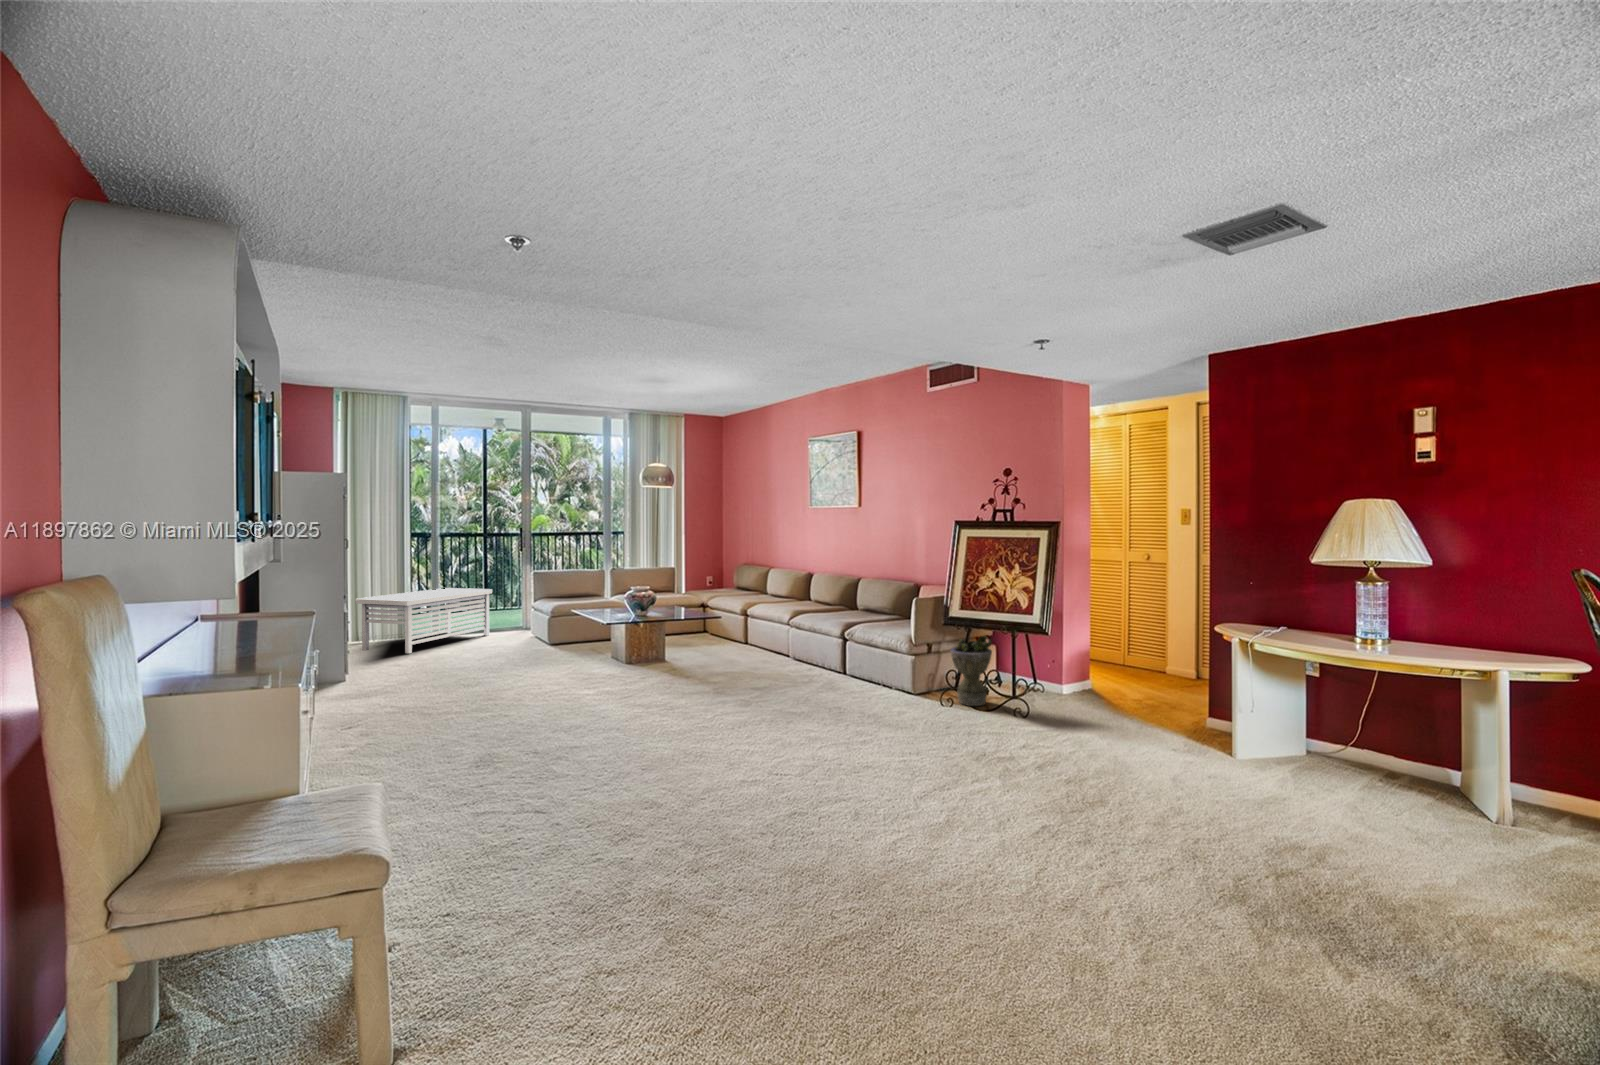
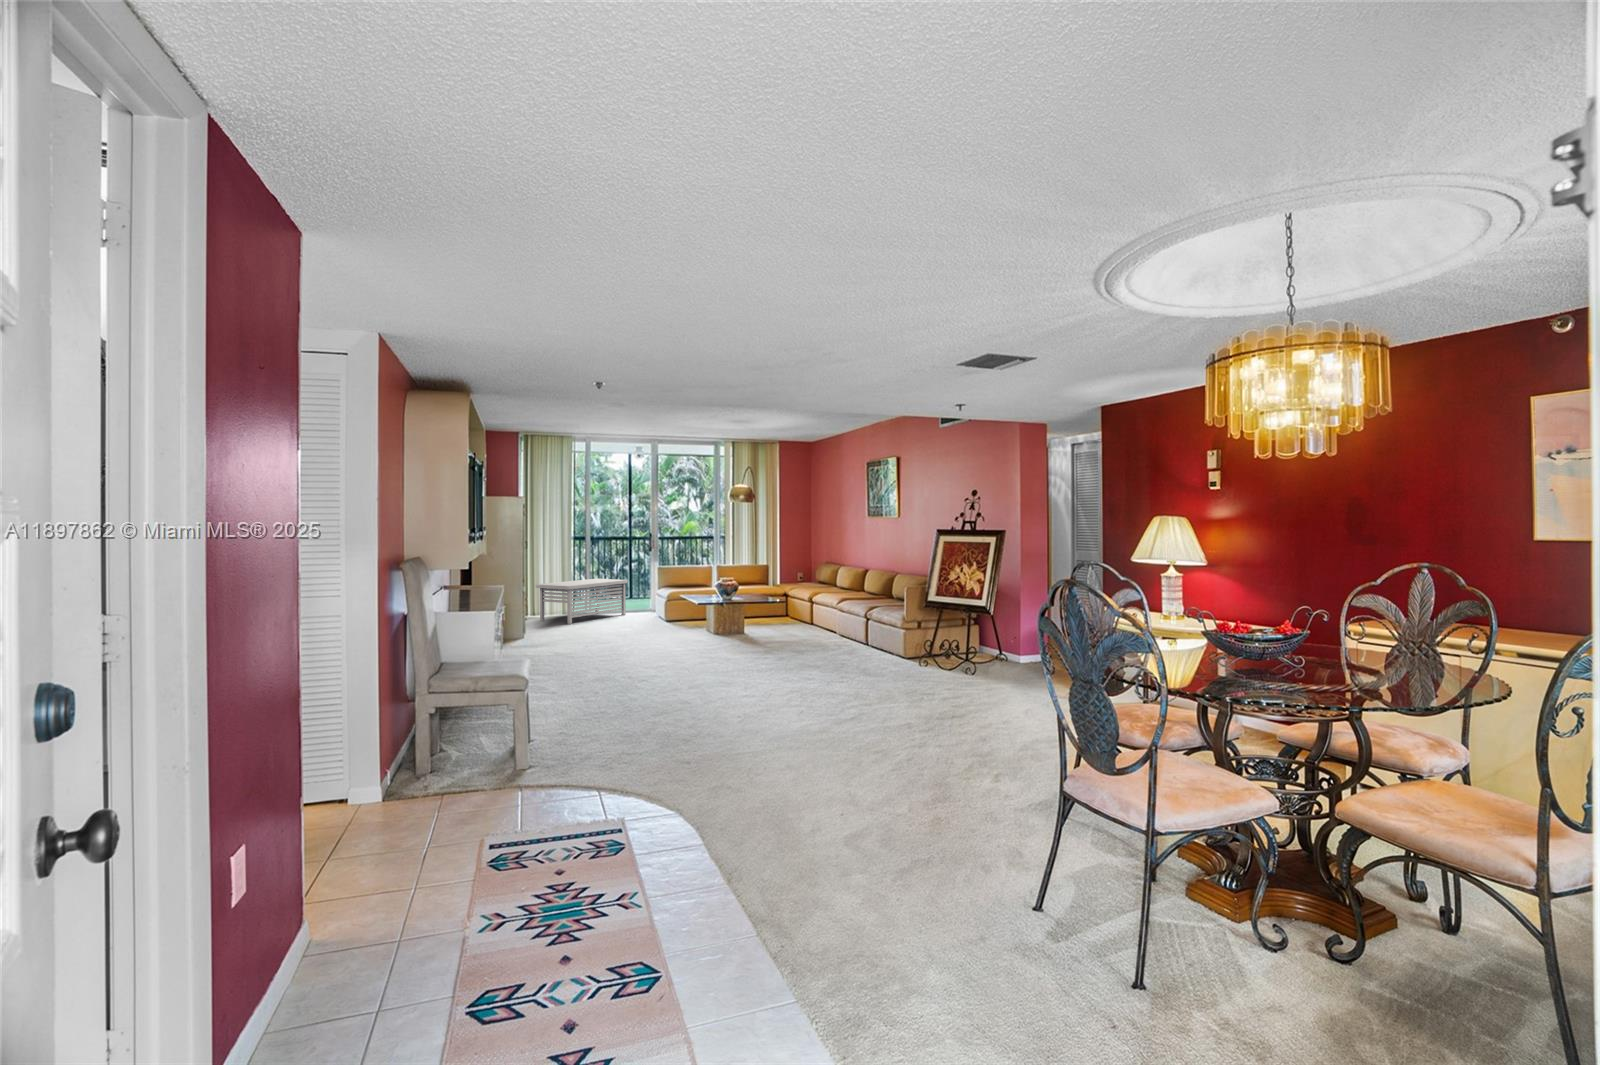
planter: present [950,636,992,706] -> none [925,615,956,665]

